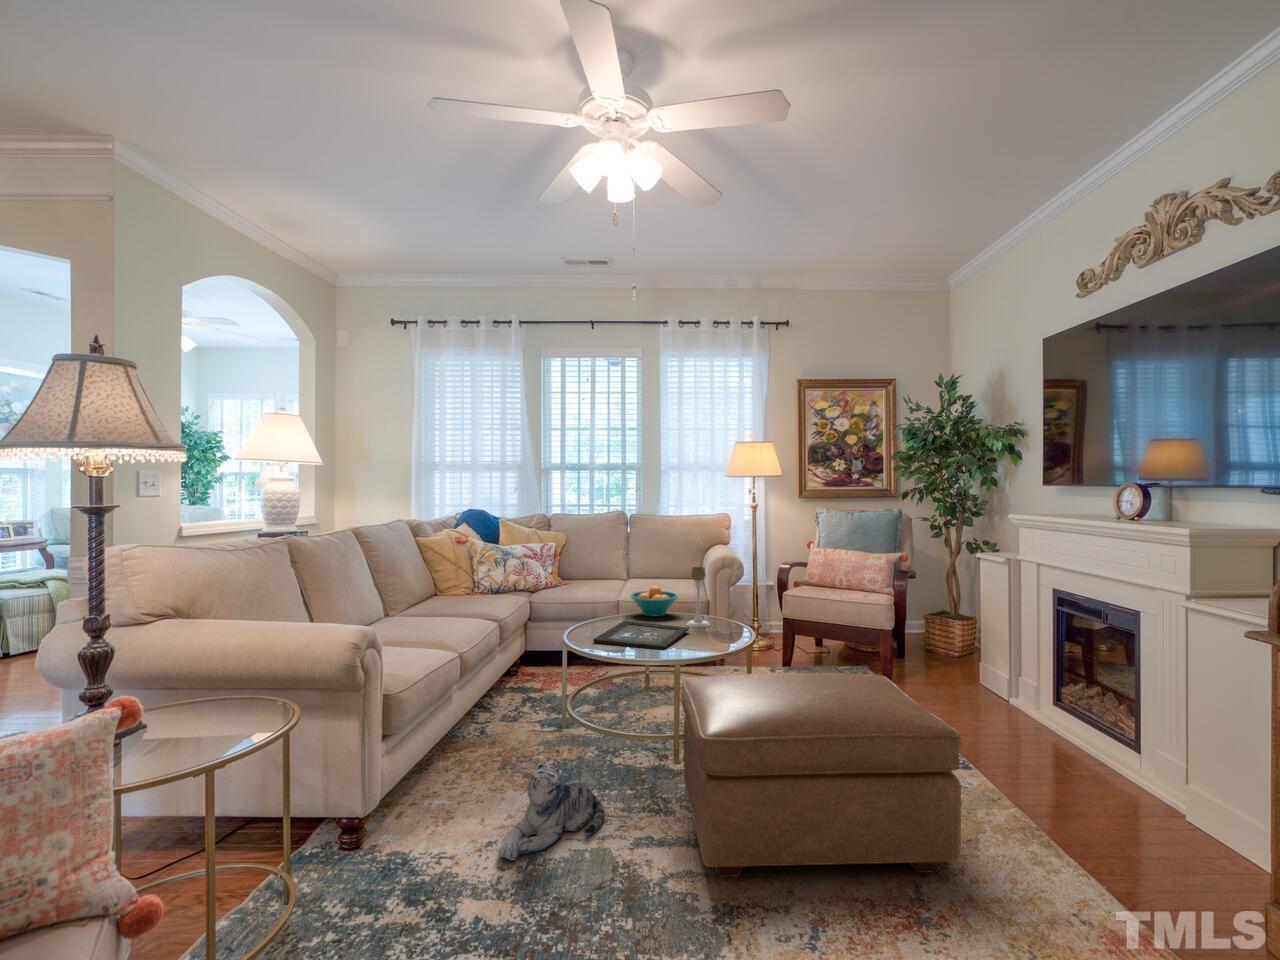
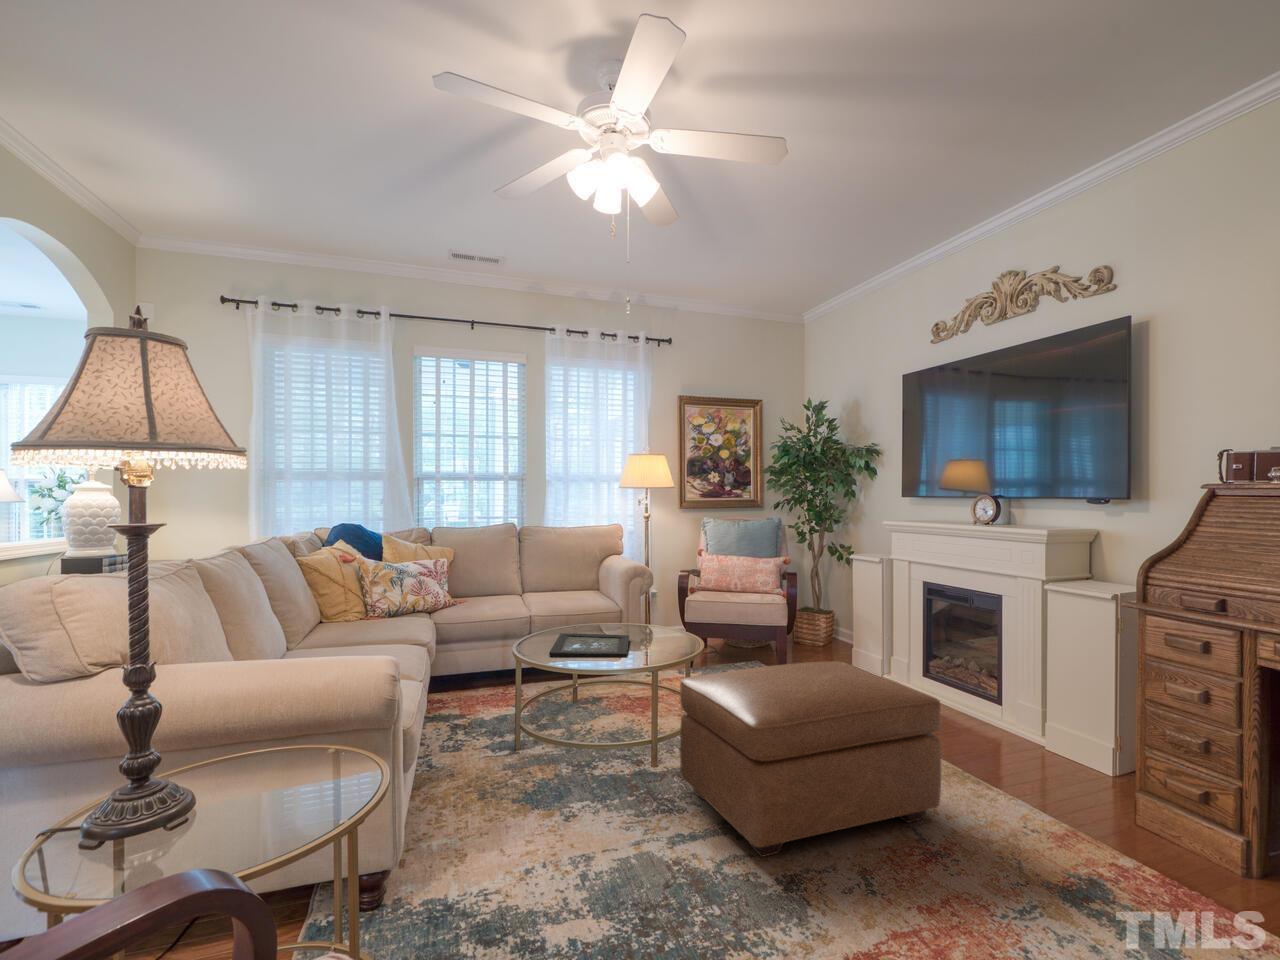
candle holder: present [687,567,710,628] -> none [617,576,641,635]
fruit bowl: present [630,586,679,617] -> none [550,597,600,628]
plush toy: present [499,764,604,860] -> none [545,778,628,880]

